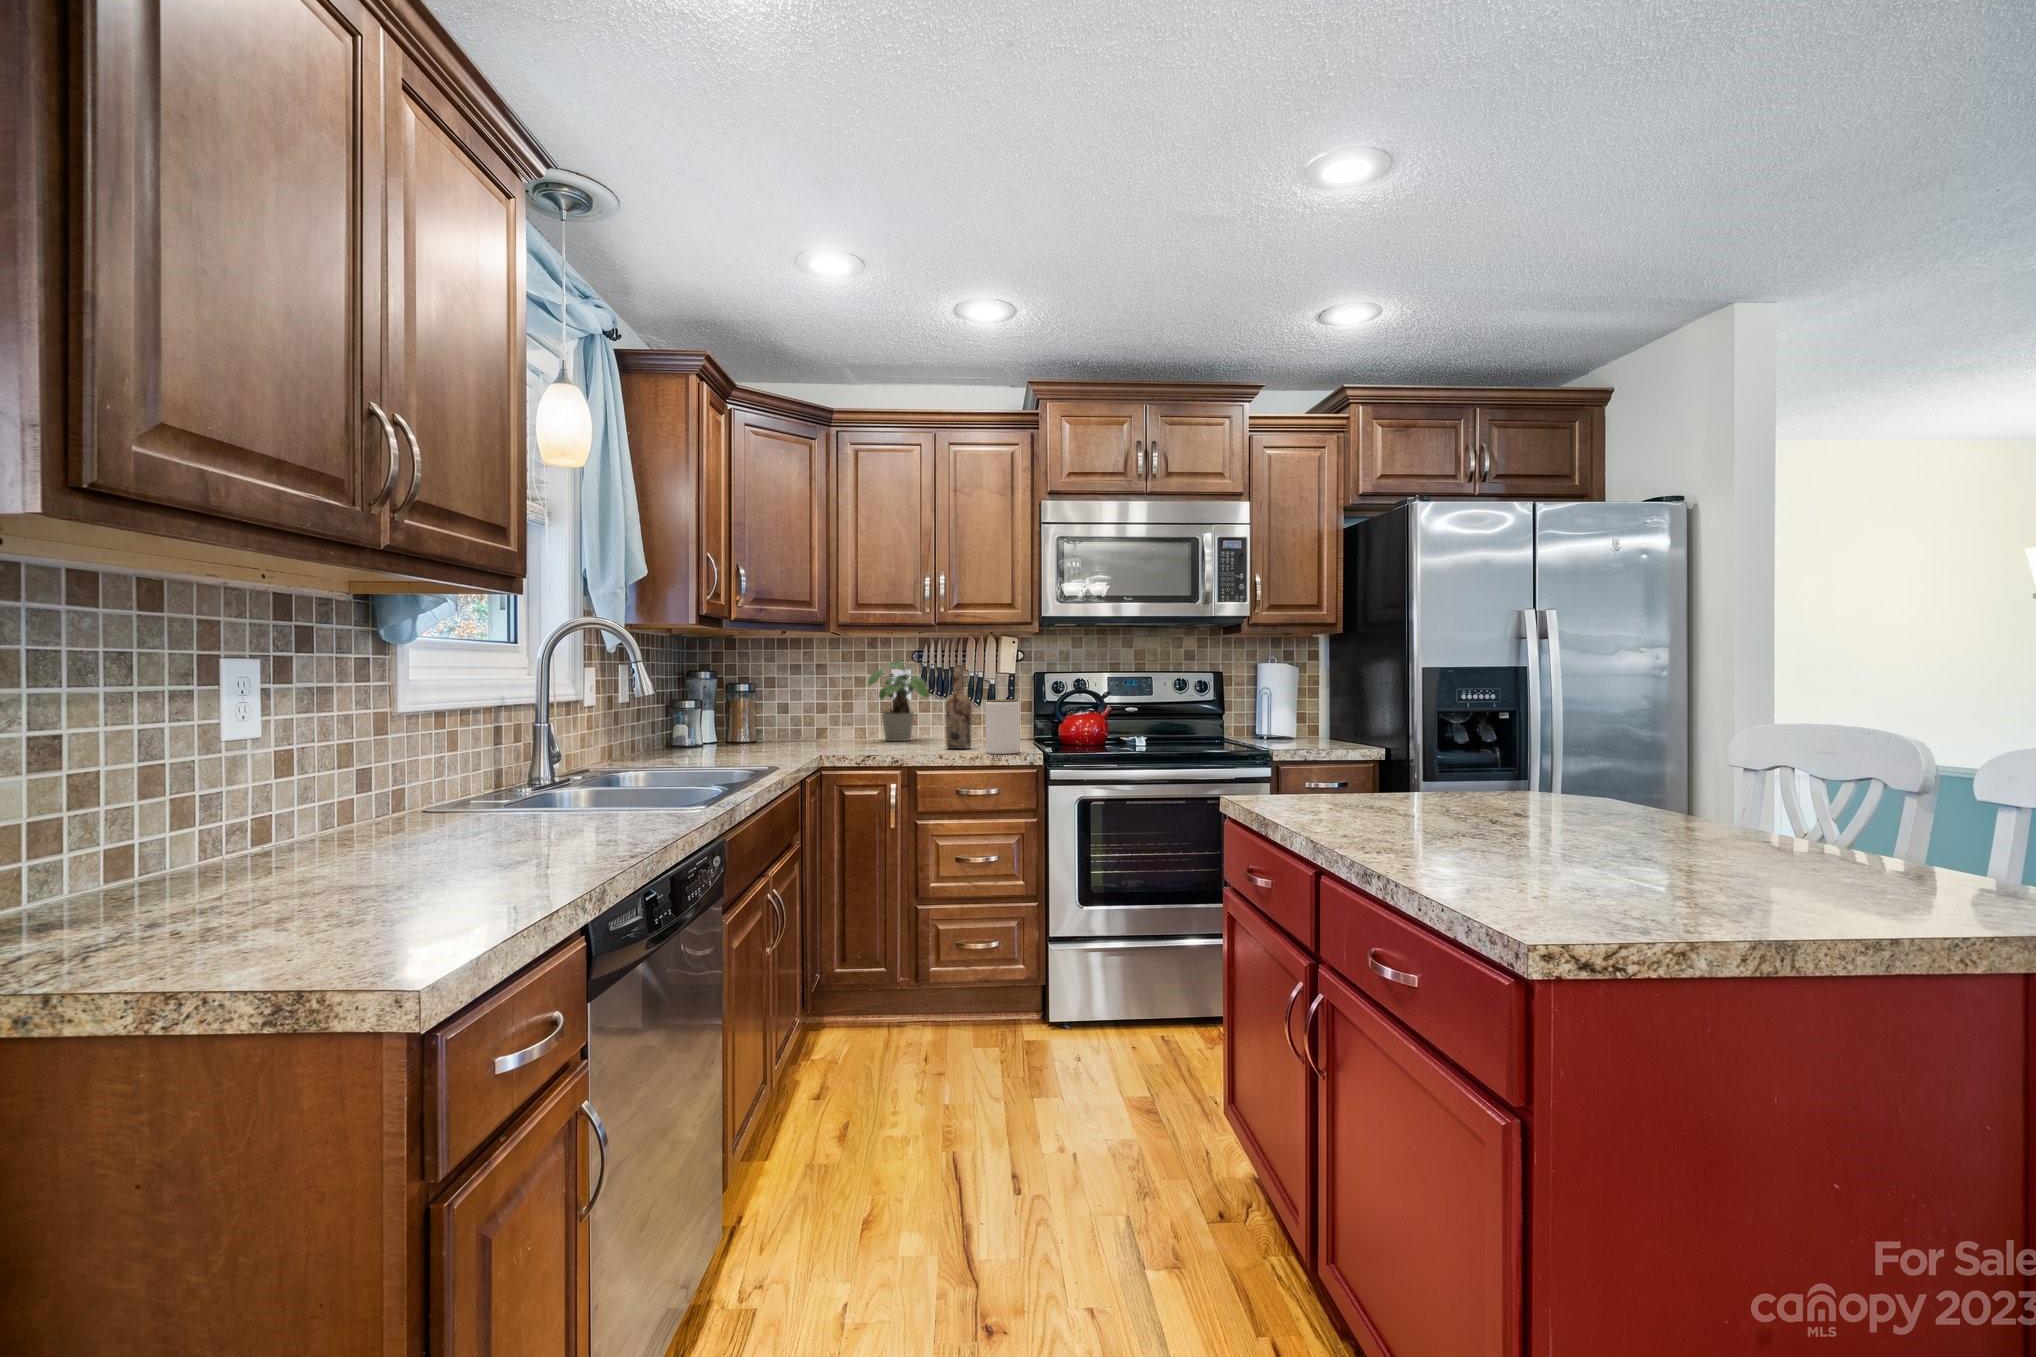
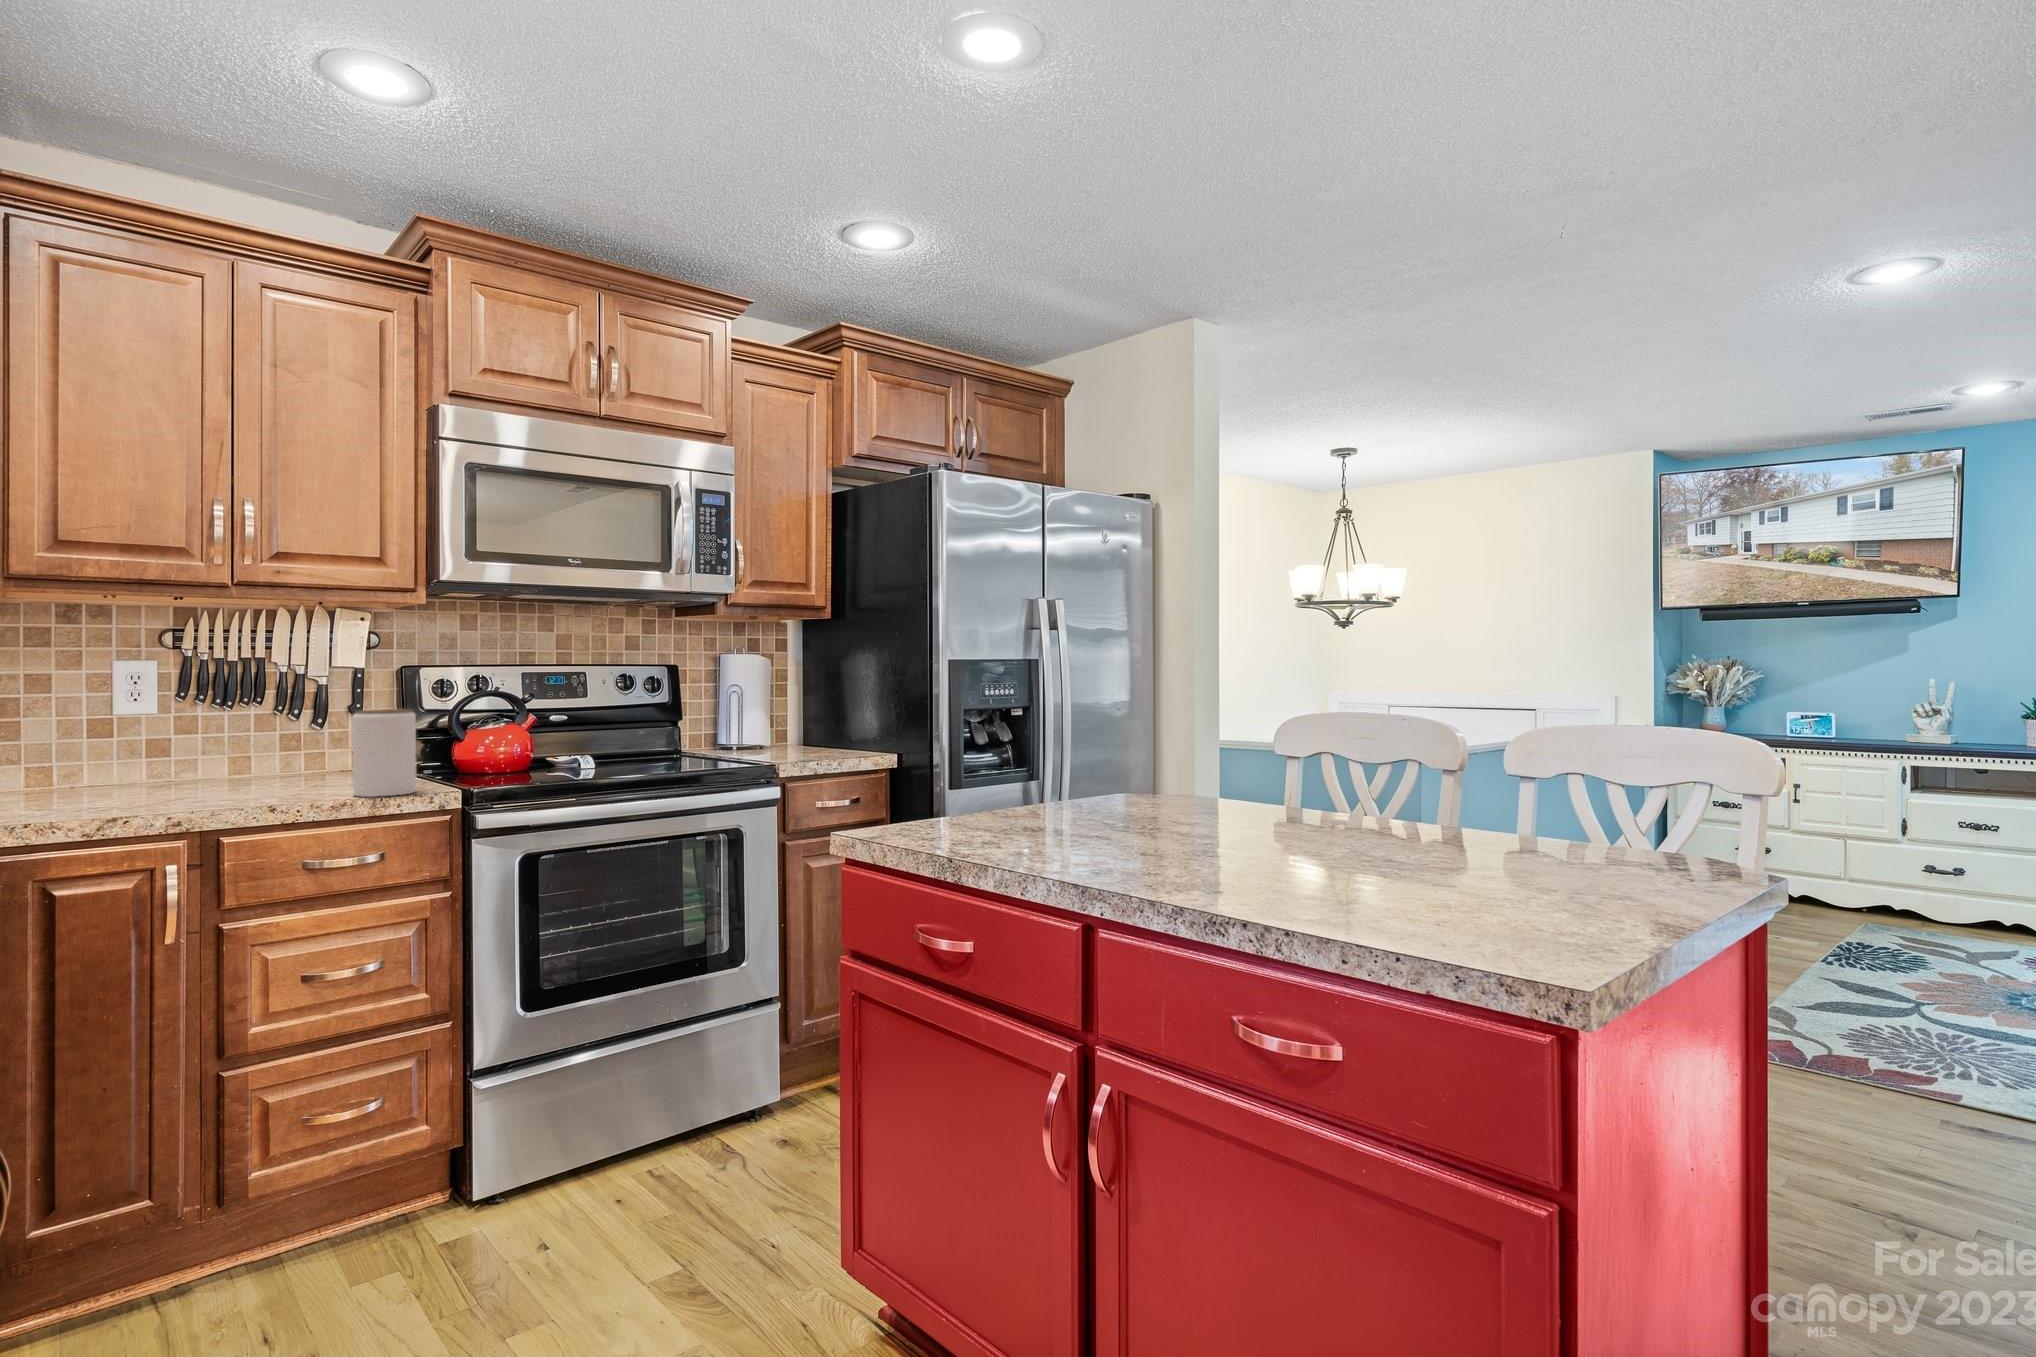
potted plant: present [868,661,929,741] -> none [58,645,204,788]
wine bottle: present [946,665,972,749] -> none [258,654,310,794]

